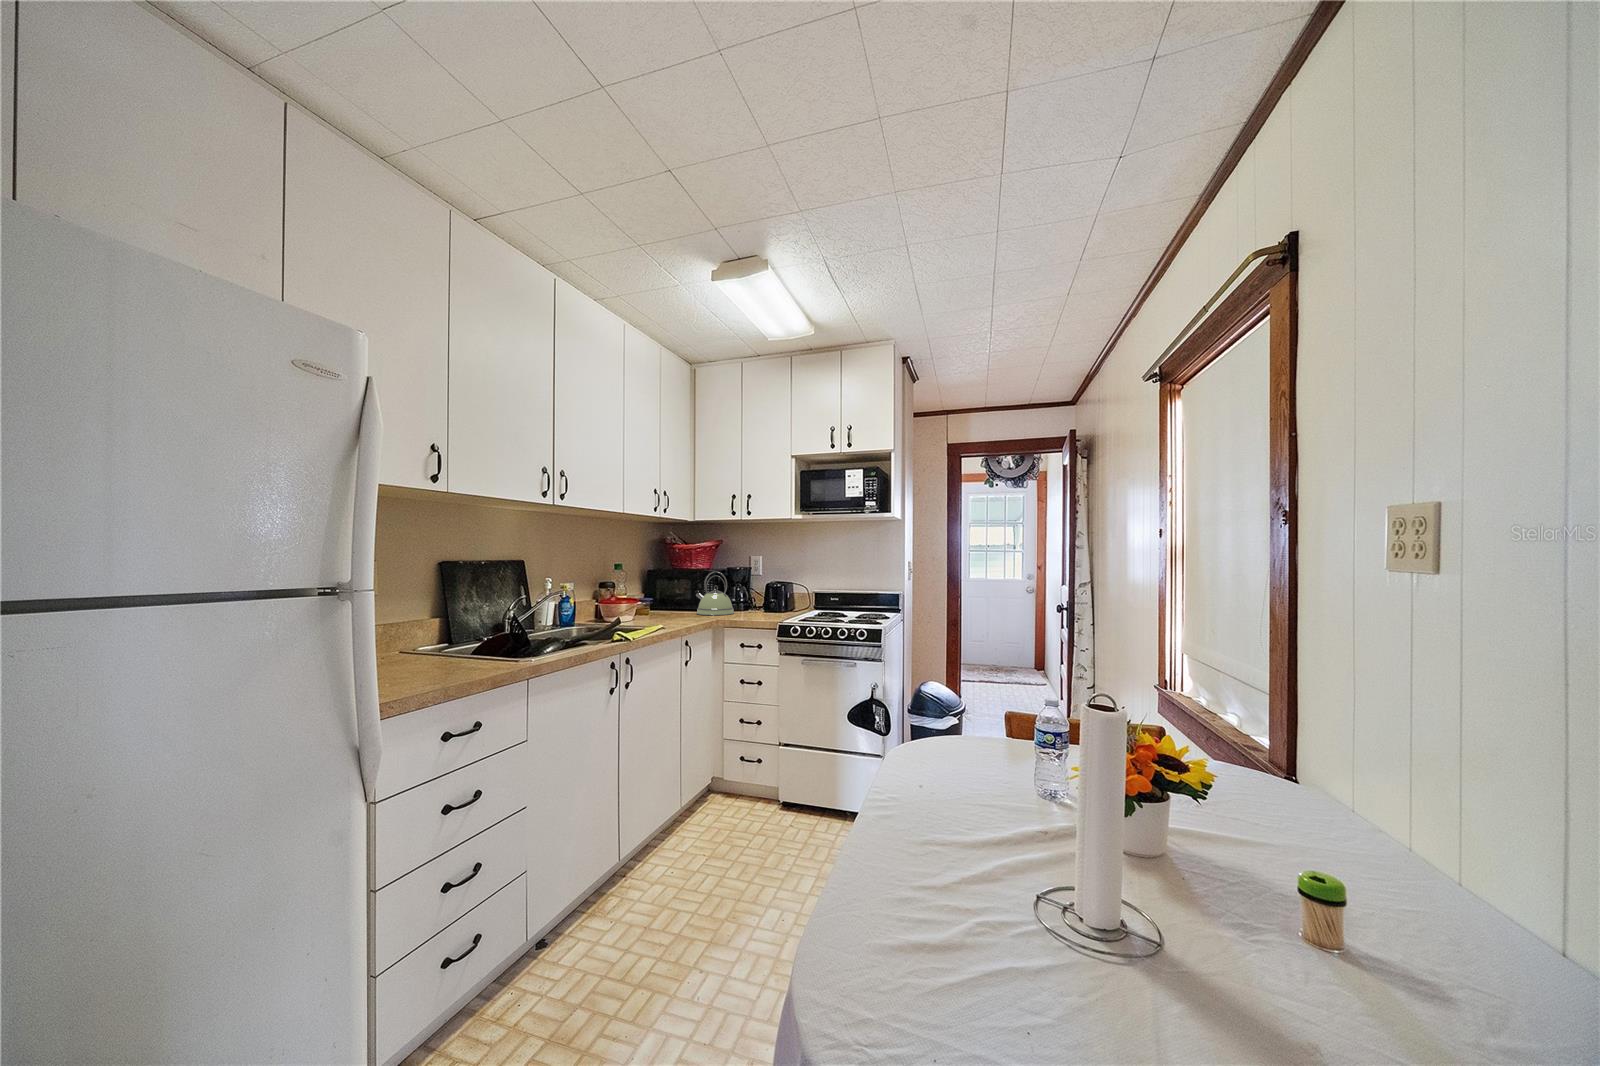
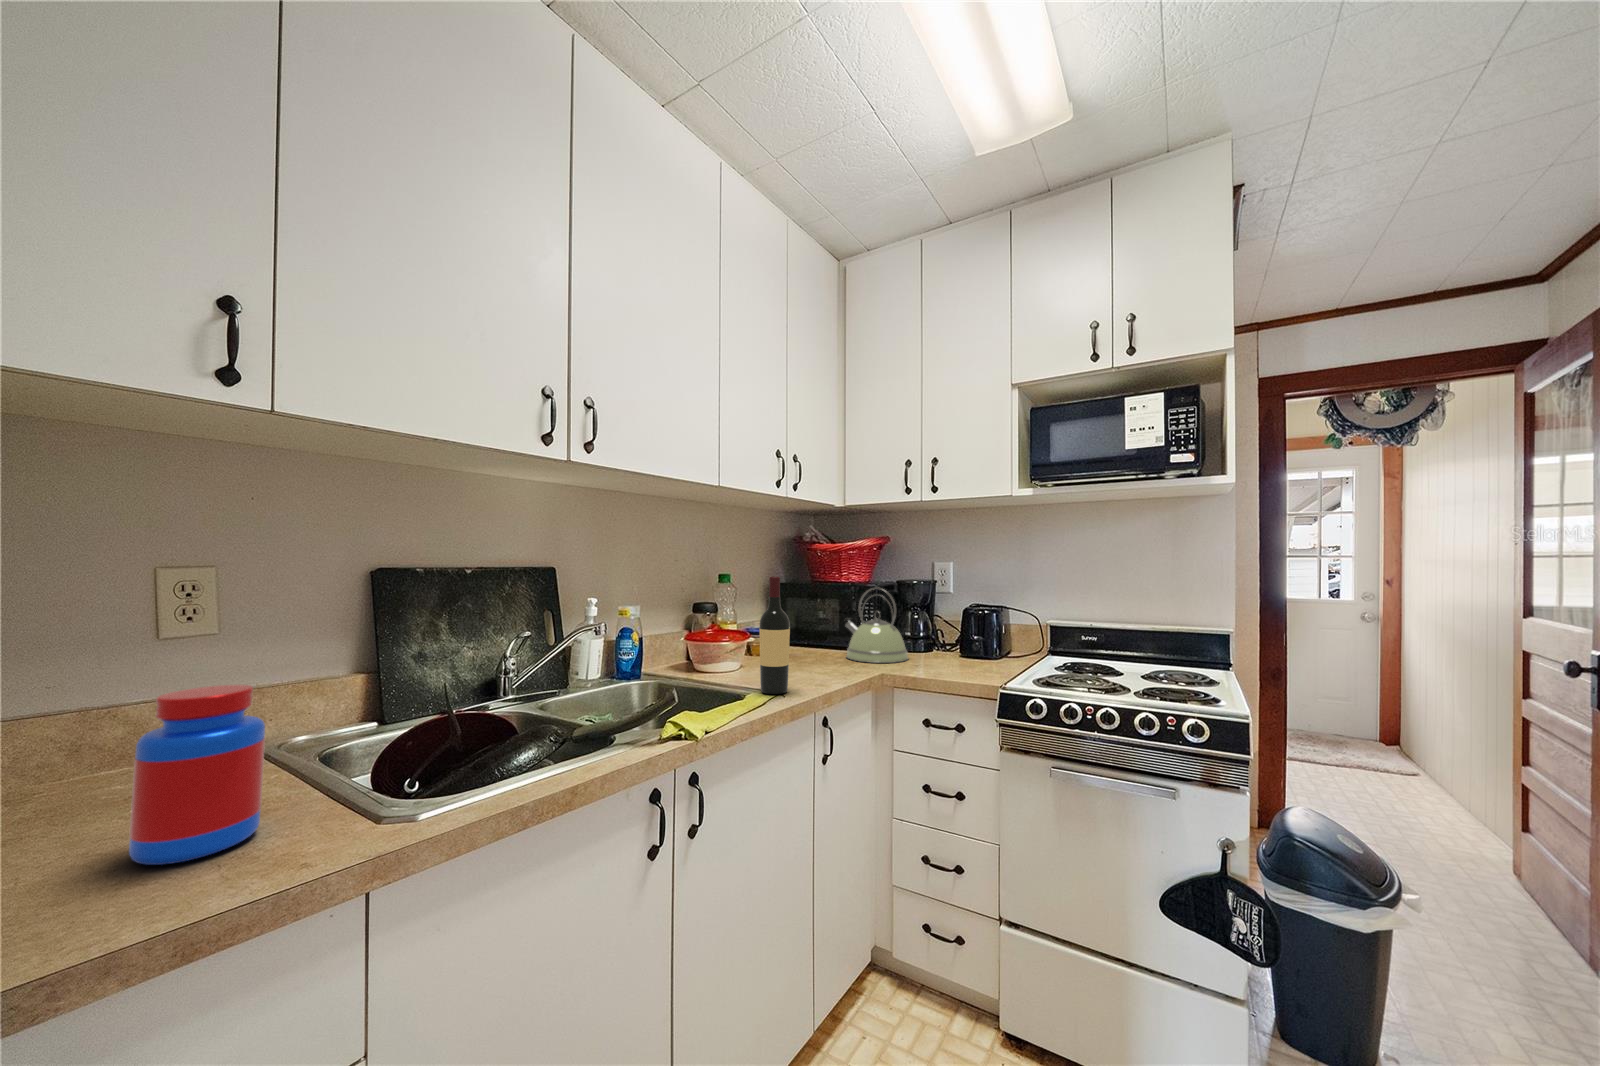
wine bottle: none [652,565,669,628] -> present [759,577,790,694]
jar: none [435,608,477,671] -> present [129,685,265,865]

